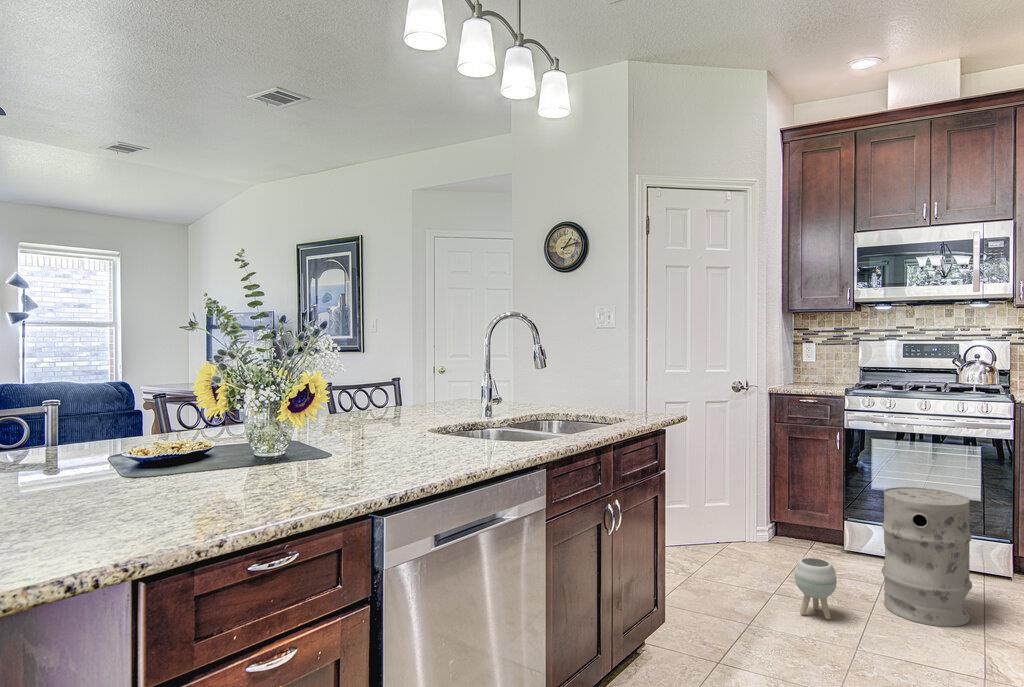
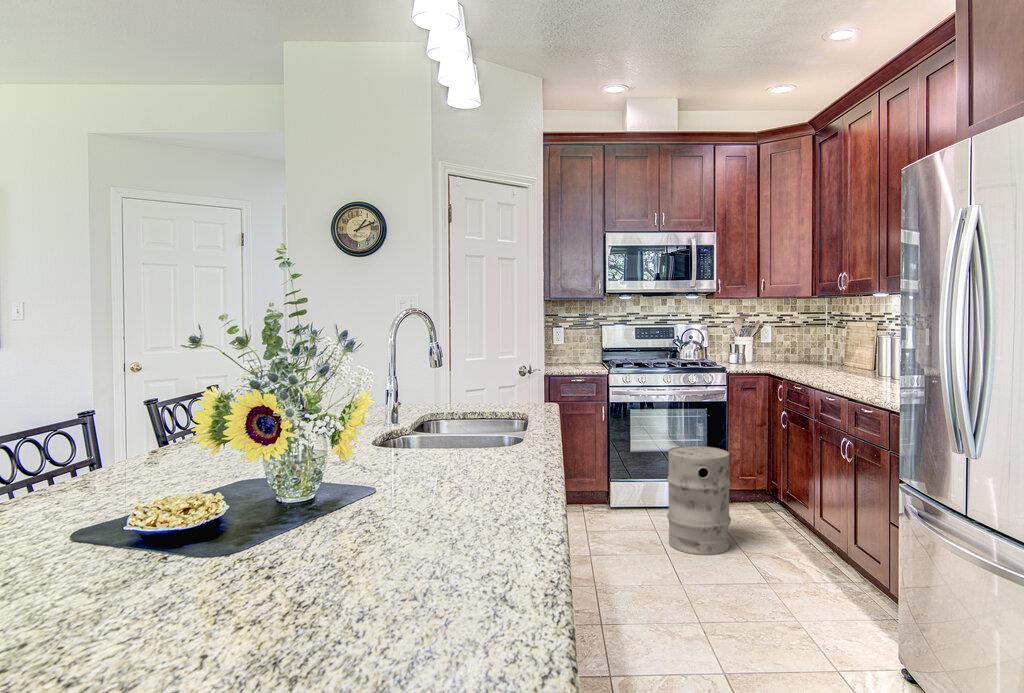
planter: present [795,557,837,619] -> none [618,518,651,569]

